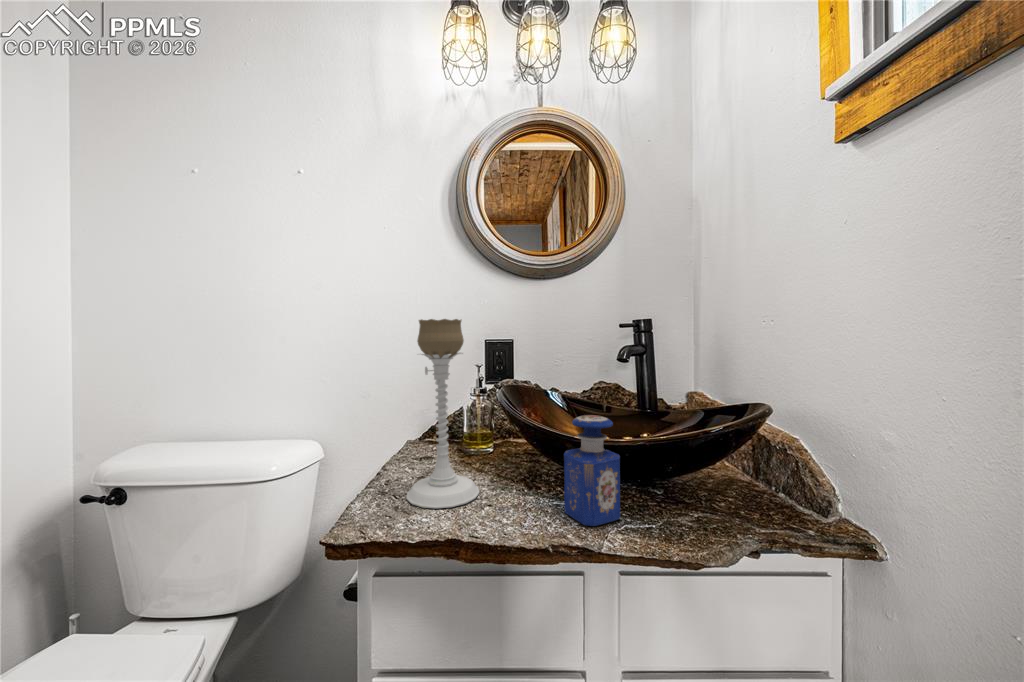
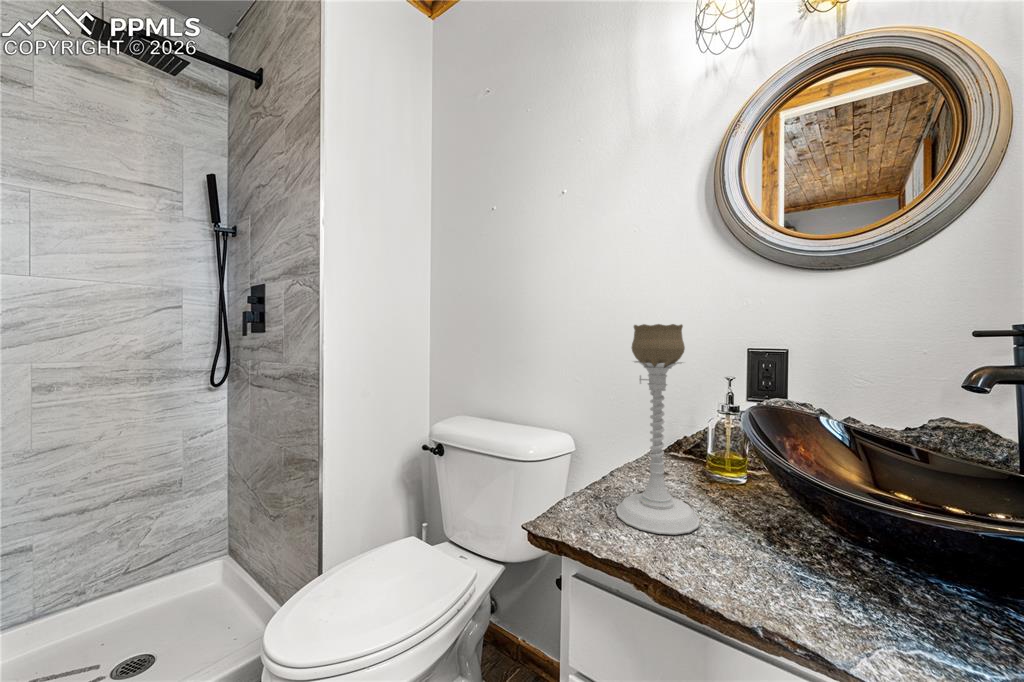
perfume bottle: present [564,415,620,526] -> none [808,463,915,637]

